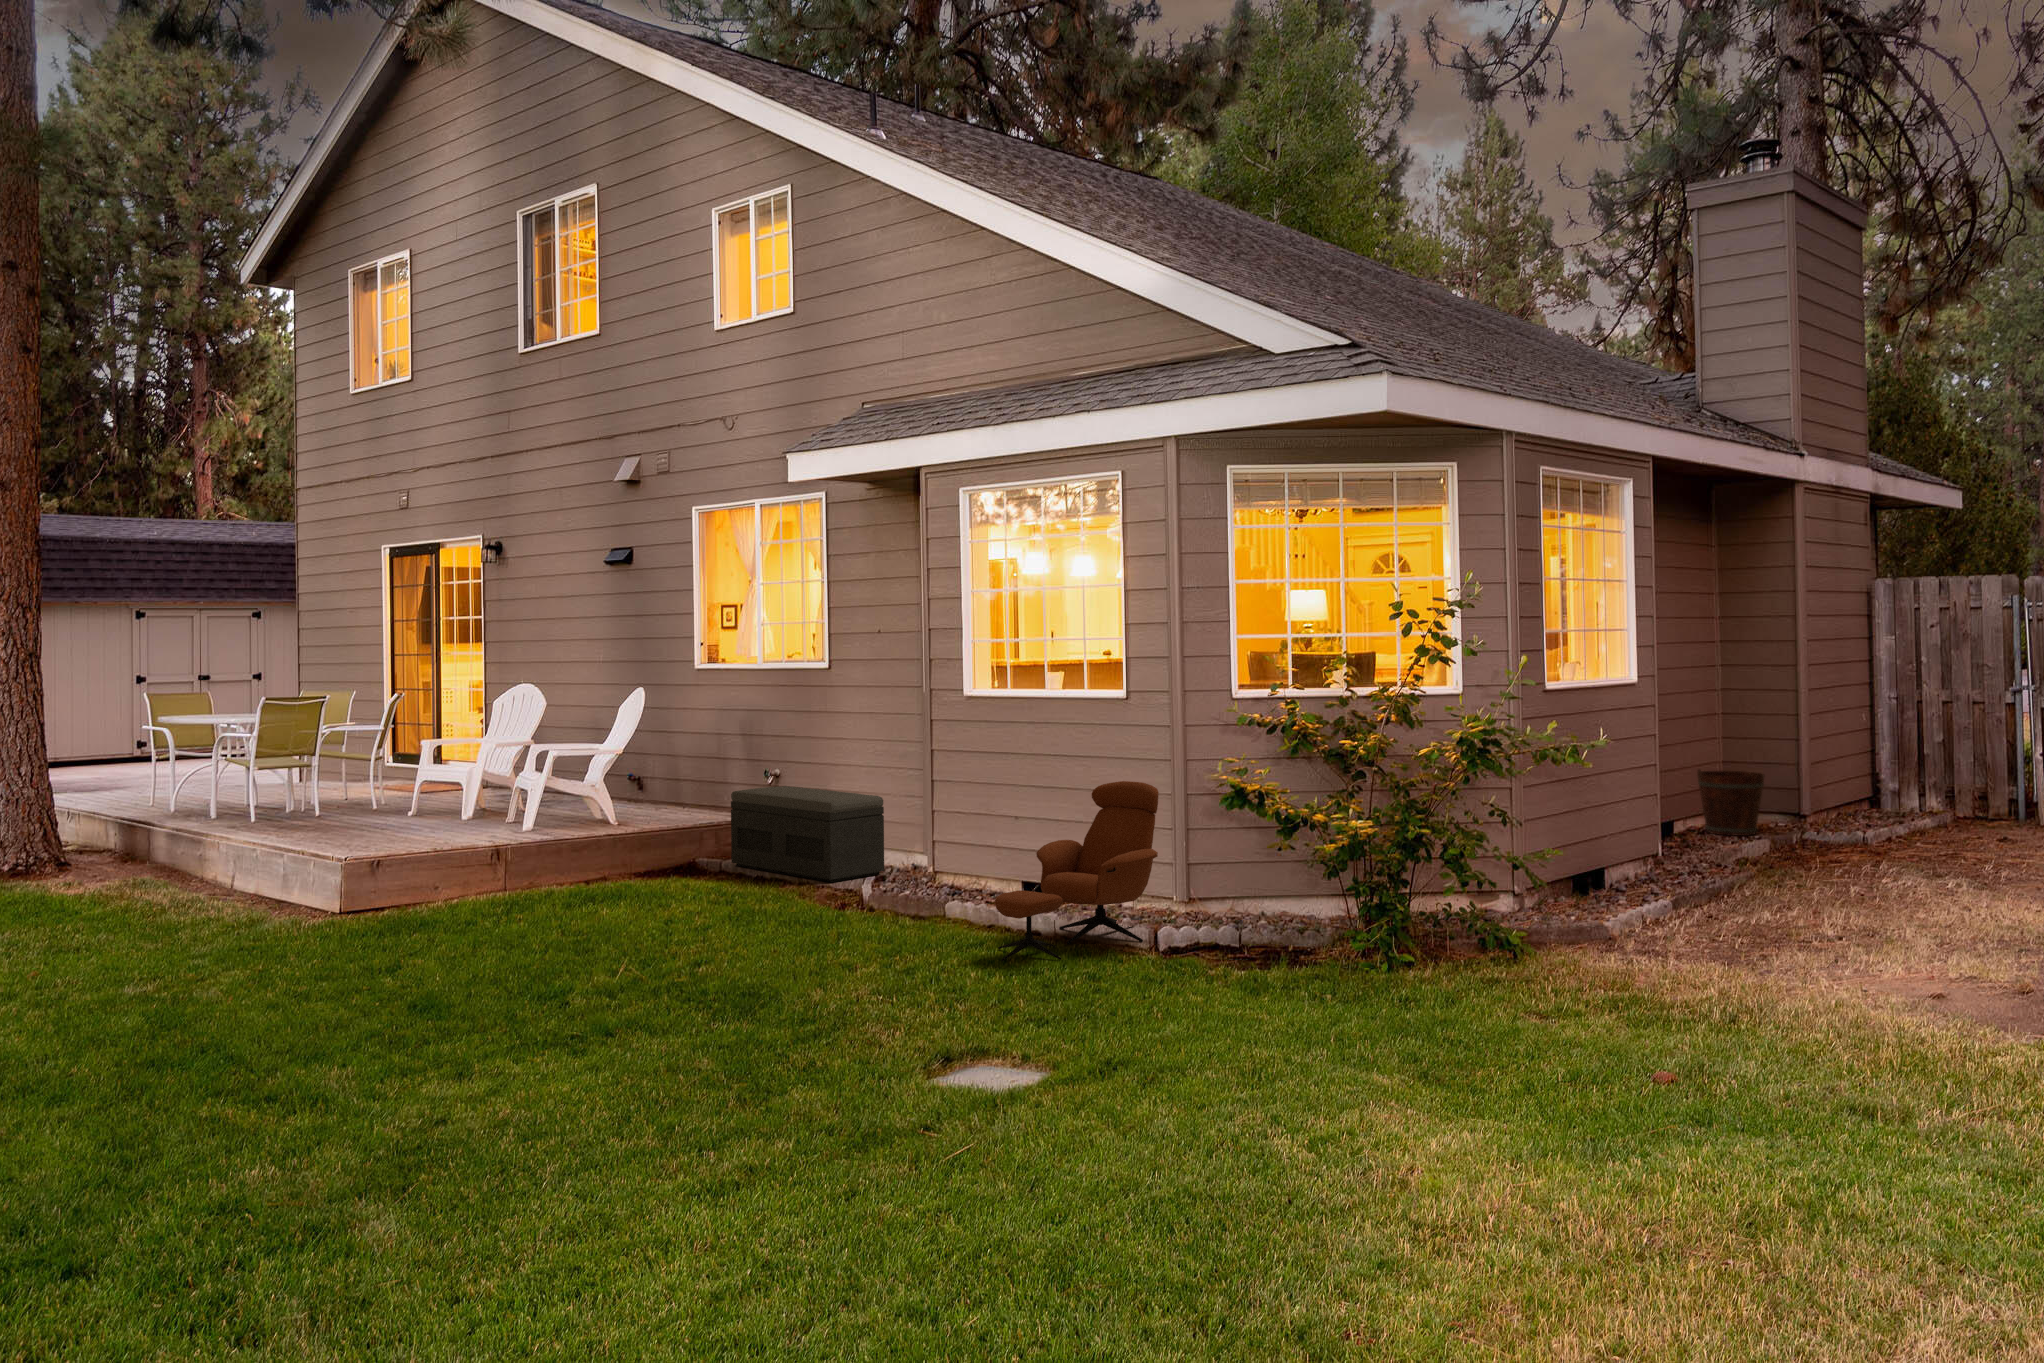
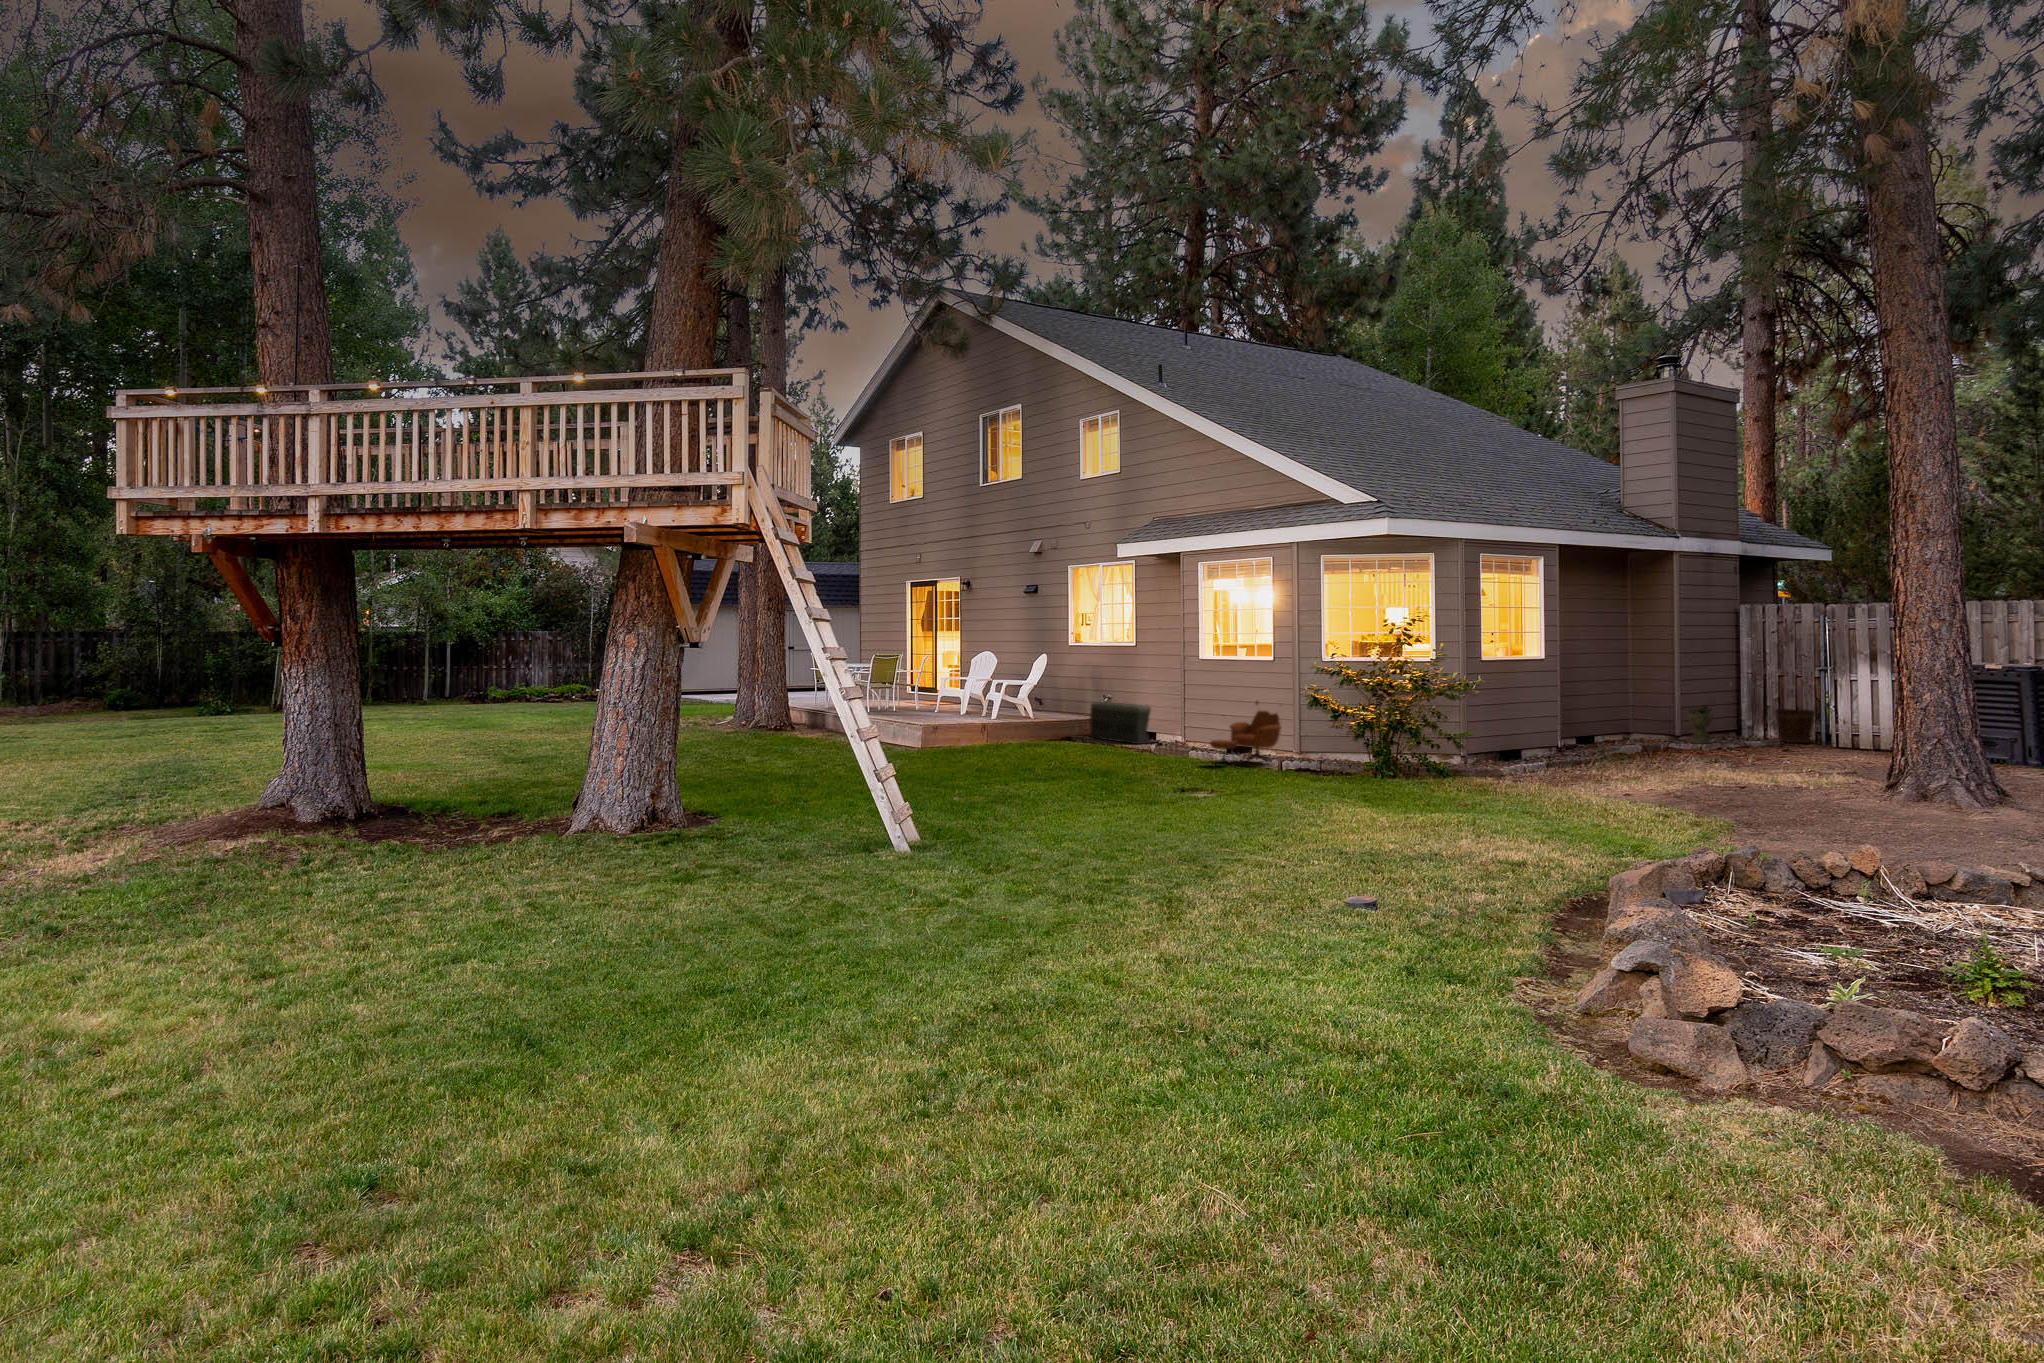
planter: none [1820,757,1867,829] -> present [1687,705,1714,744]
bucket: present [1697,770,1764,836] -> present [1776,708,1815,743]

